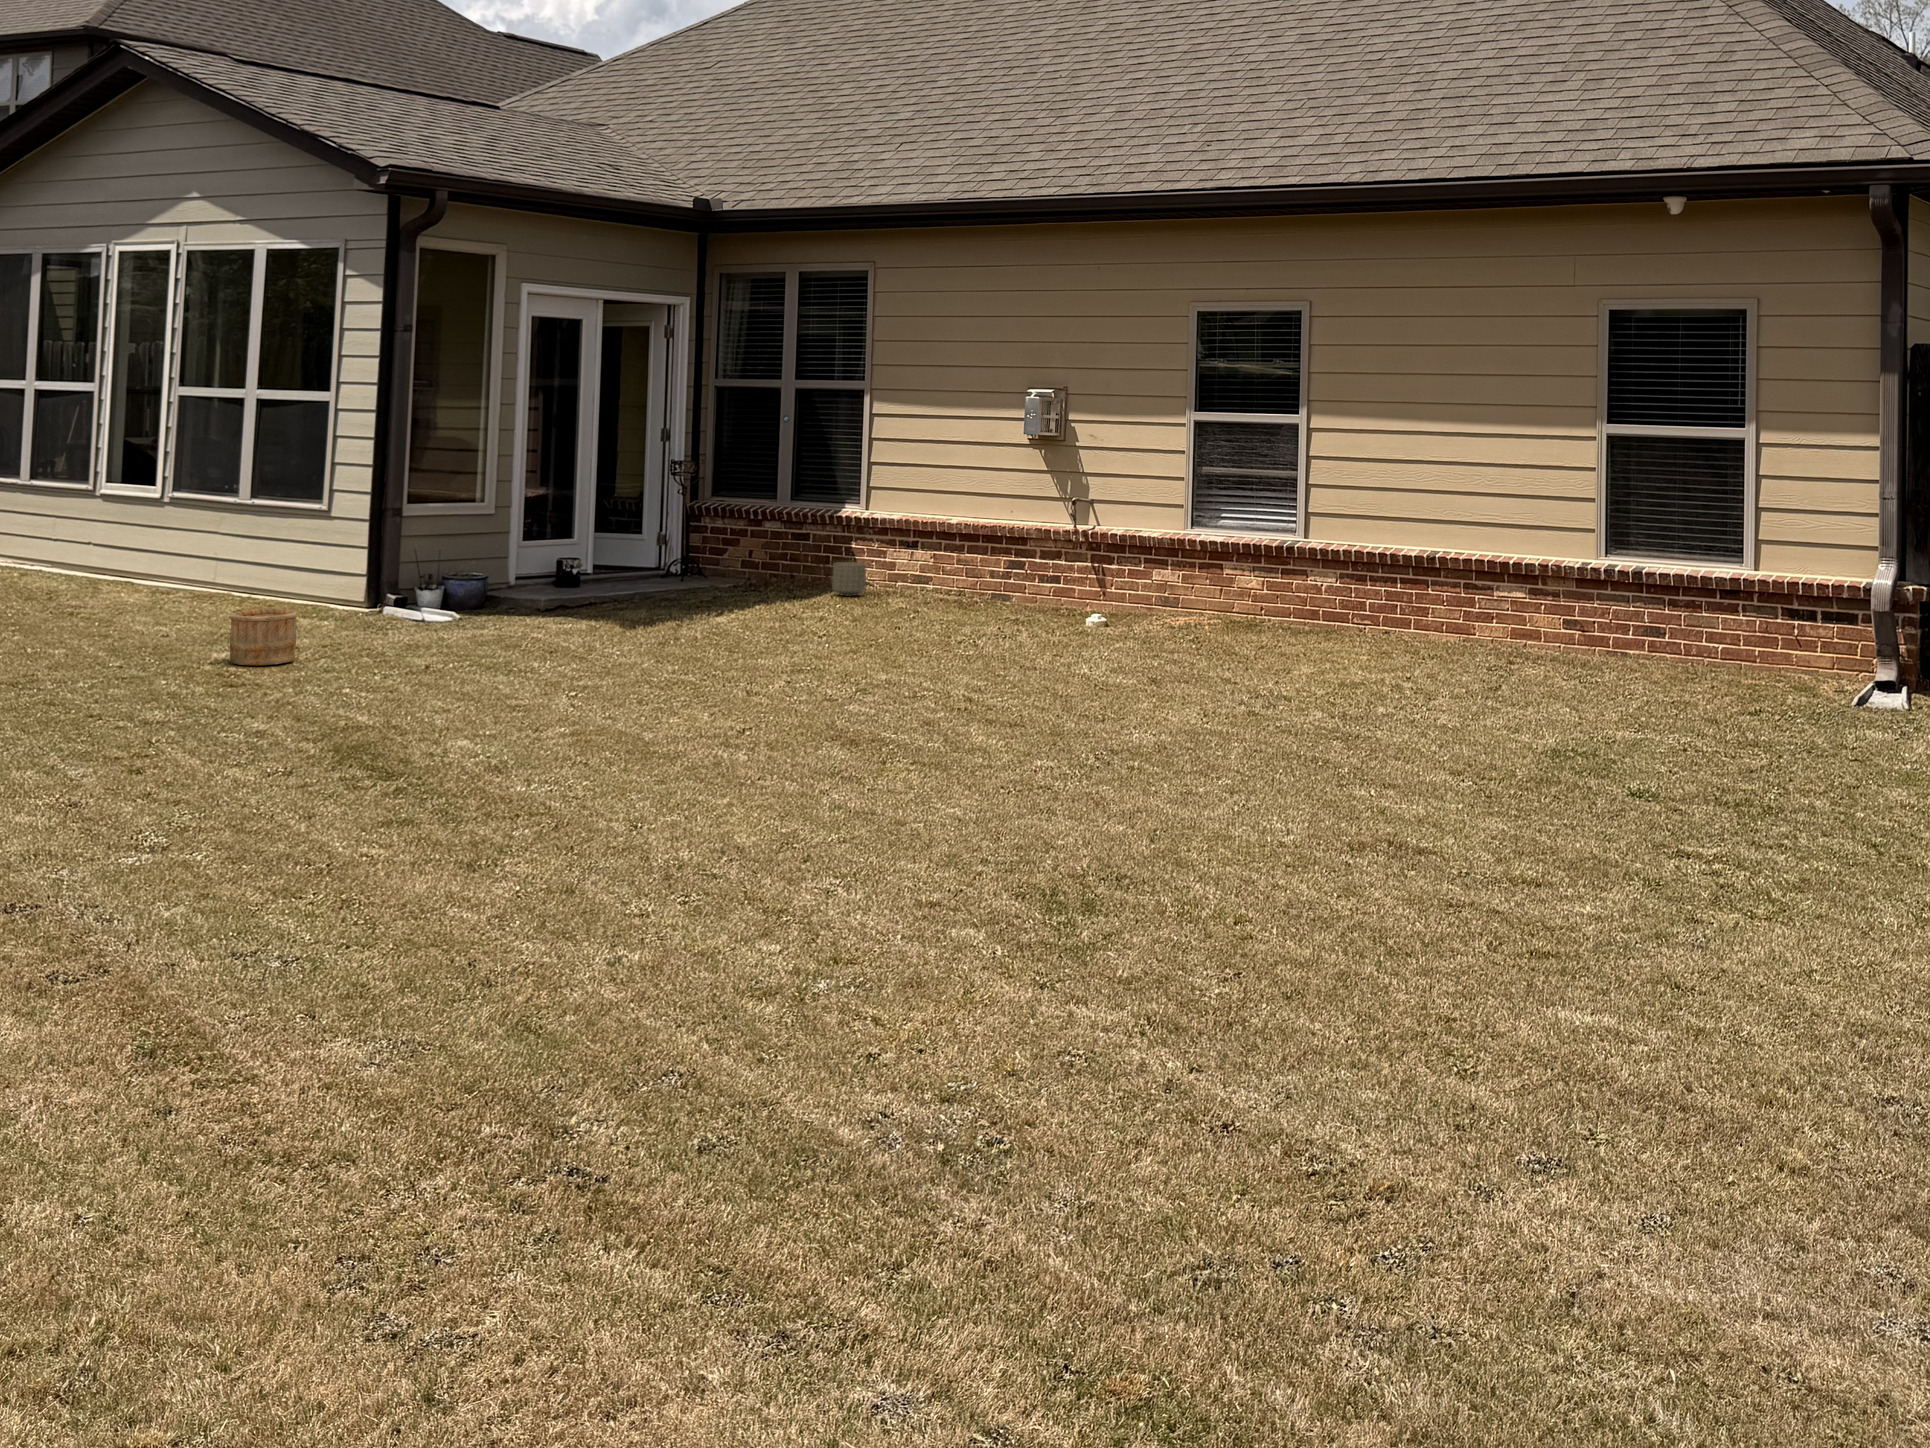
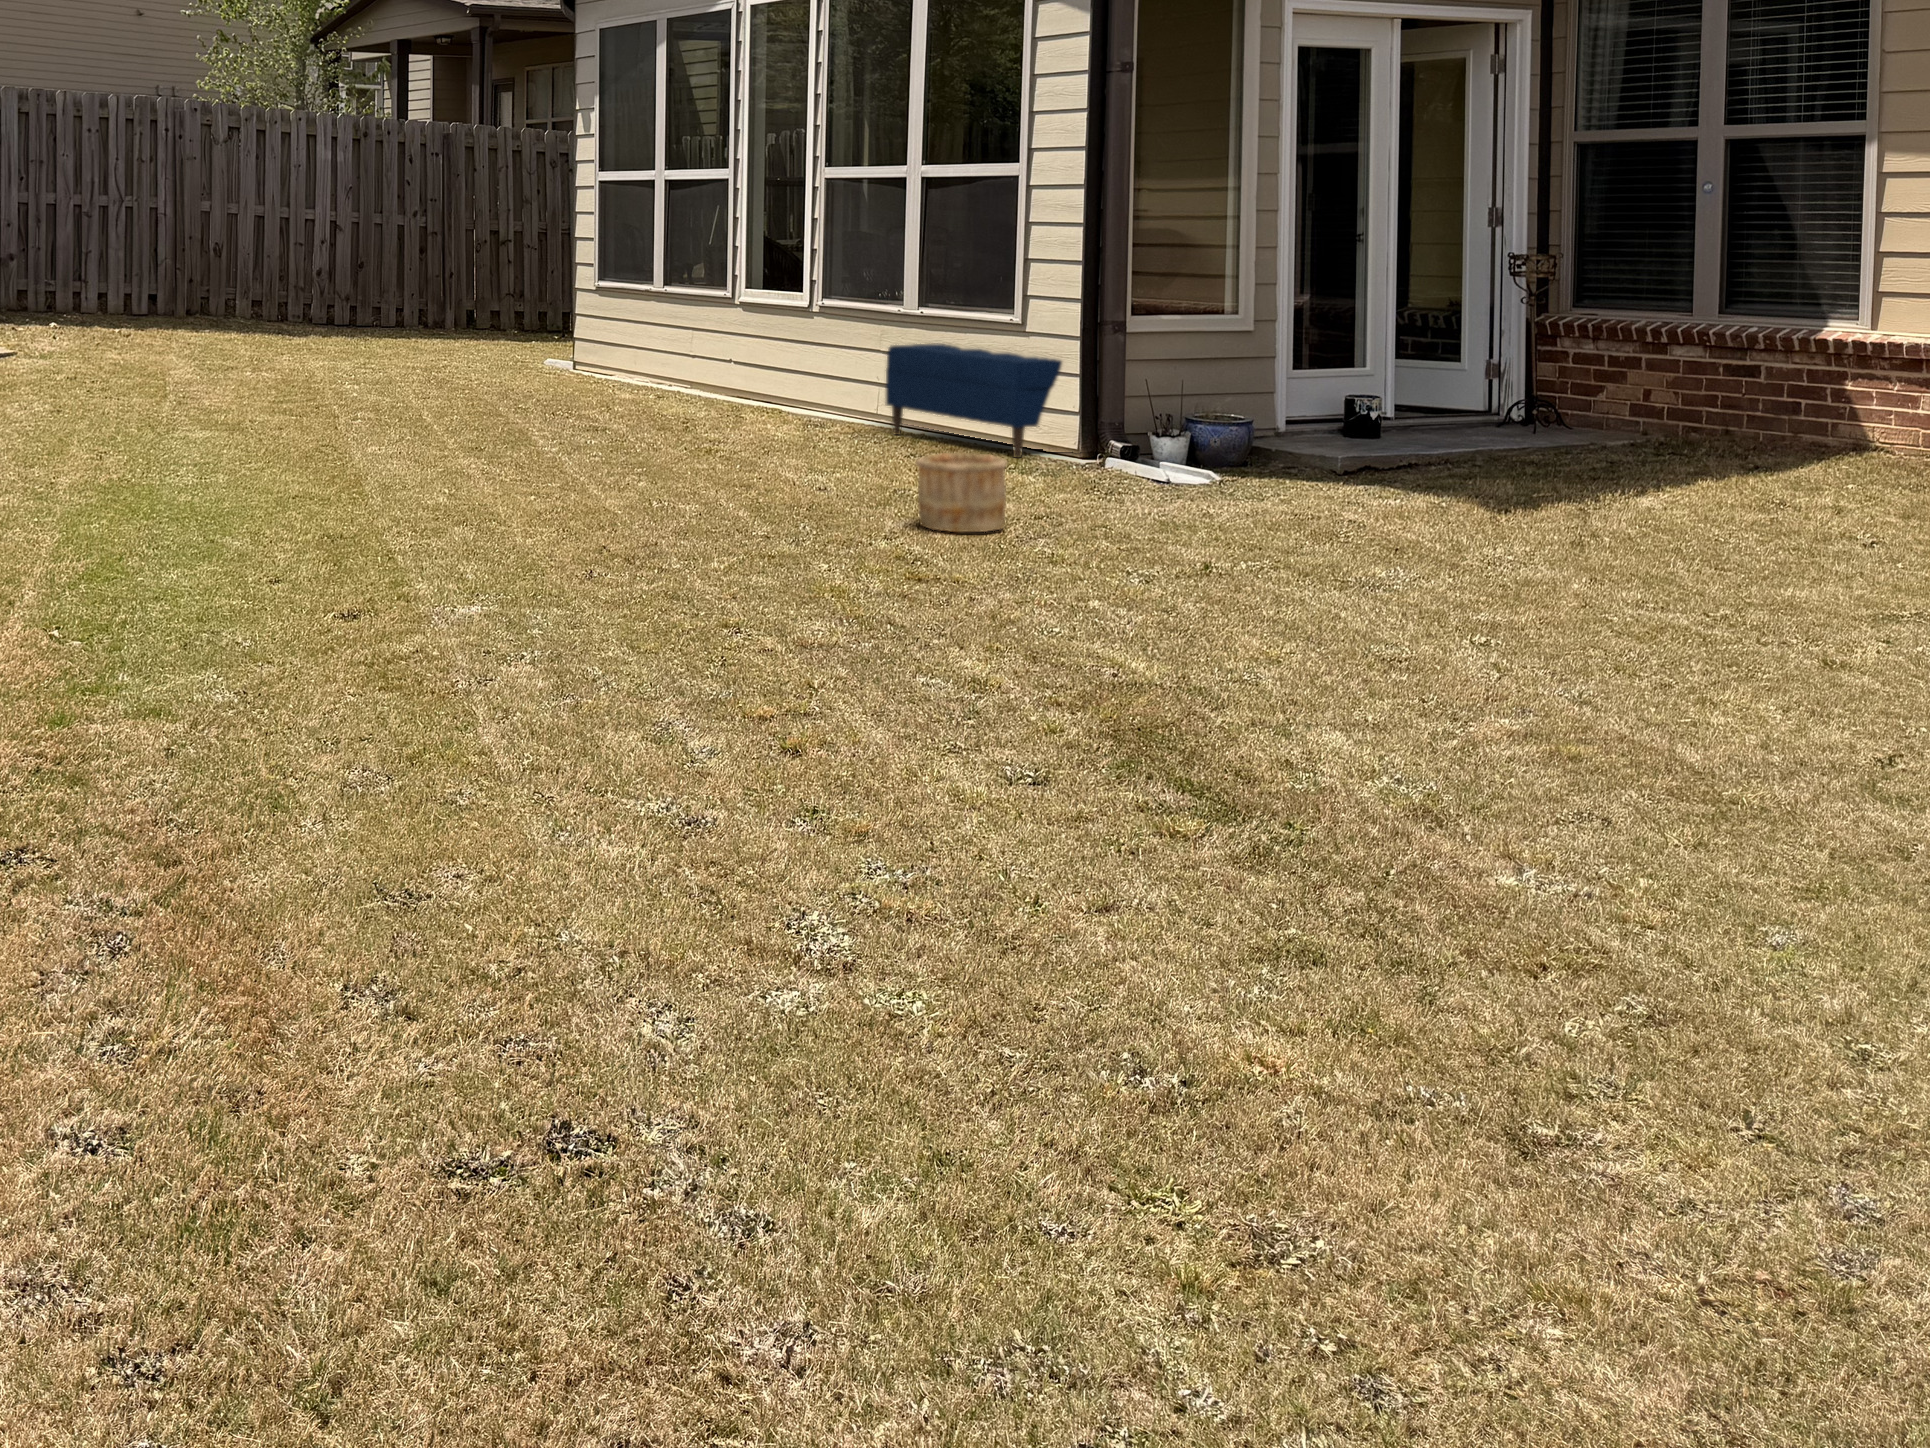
bench: none [218,527,378,613] -> present [886,343,1062,458]
planter: present [832,562,867,596] -> none [1815,415,1884,471]

